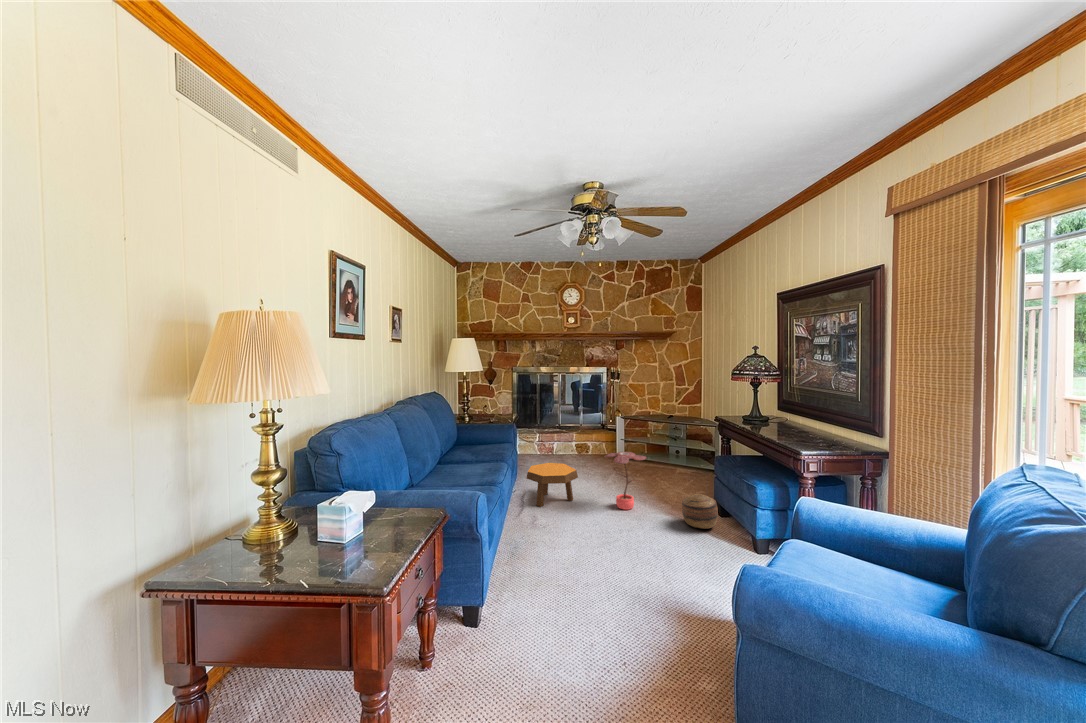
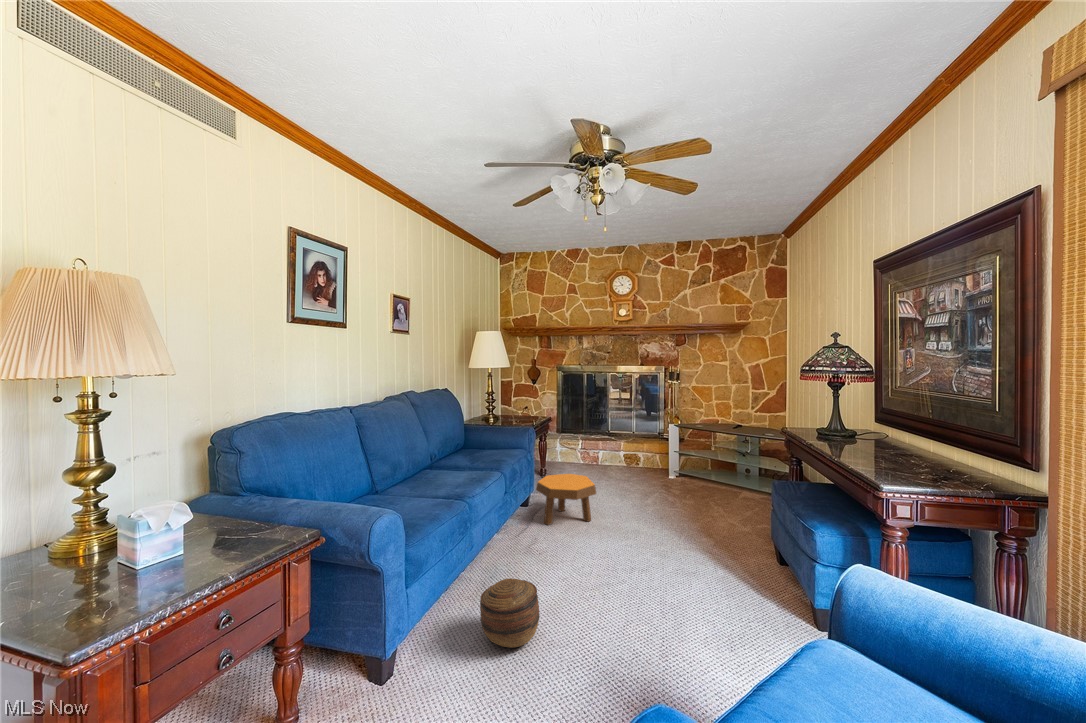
potted plant: present [605,452,646,510] -> none [625,467,678,540]
basket: present [682,494,718,529] -> present [480,578,539,647]

